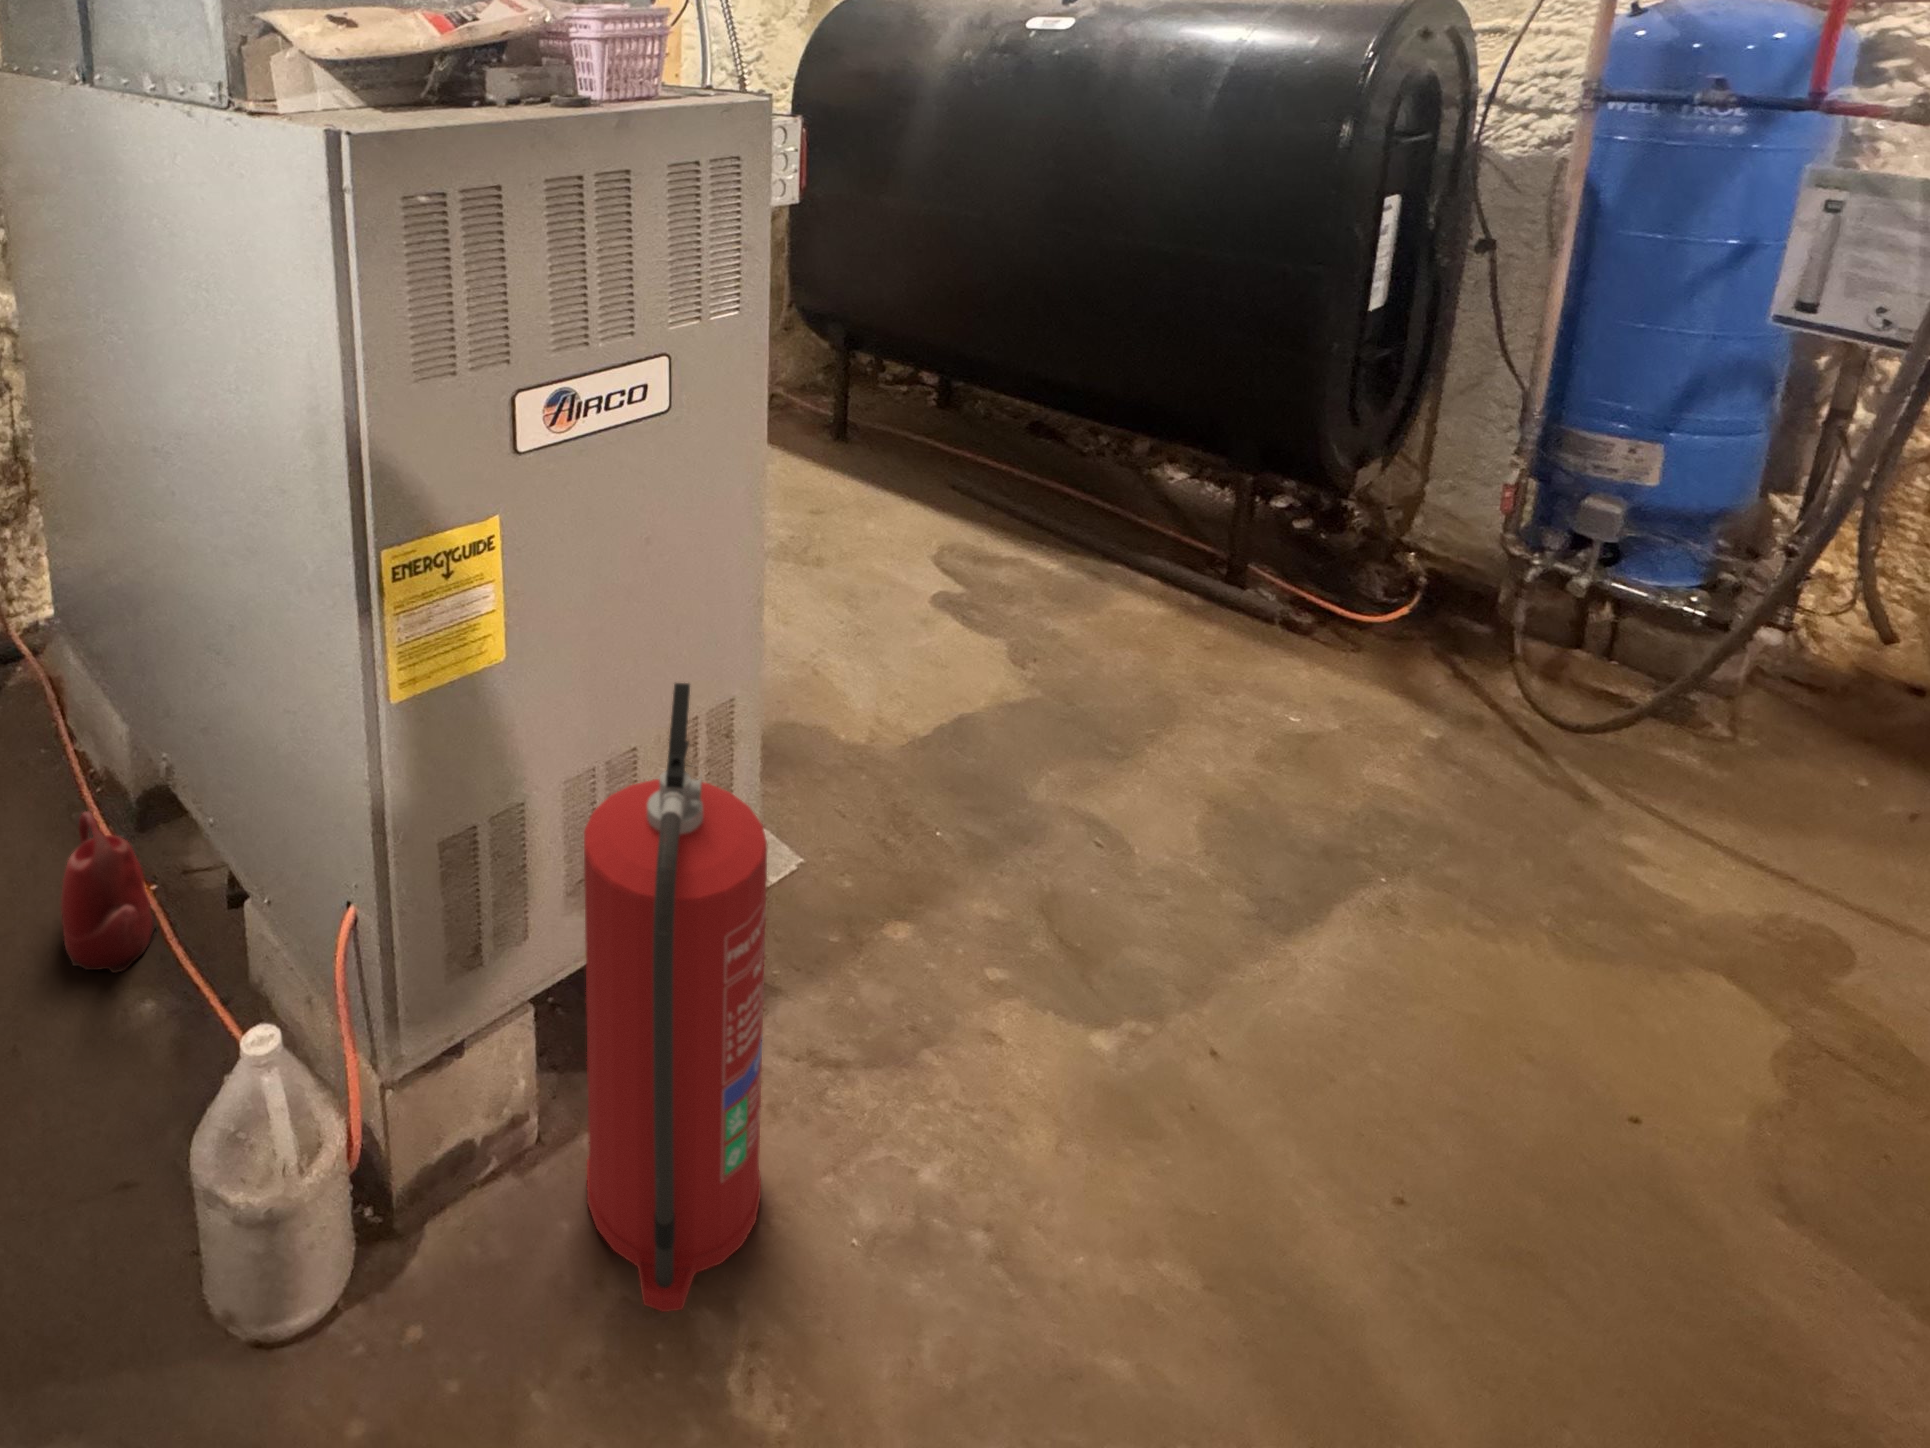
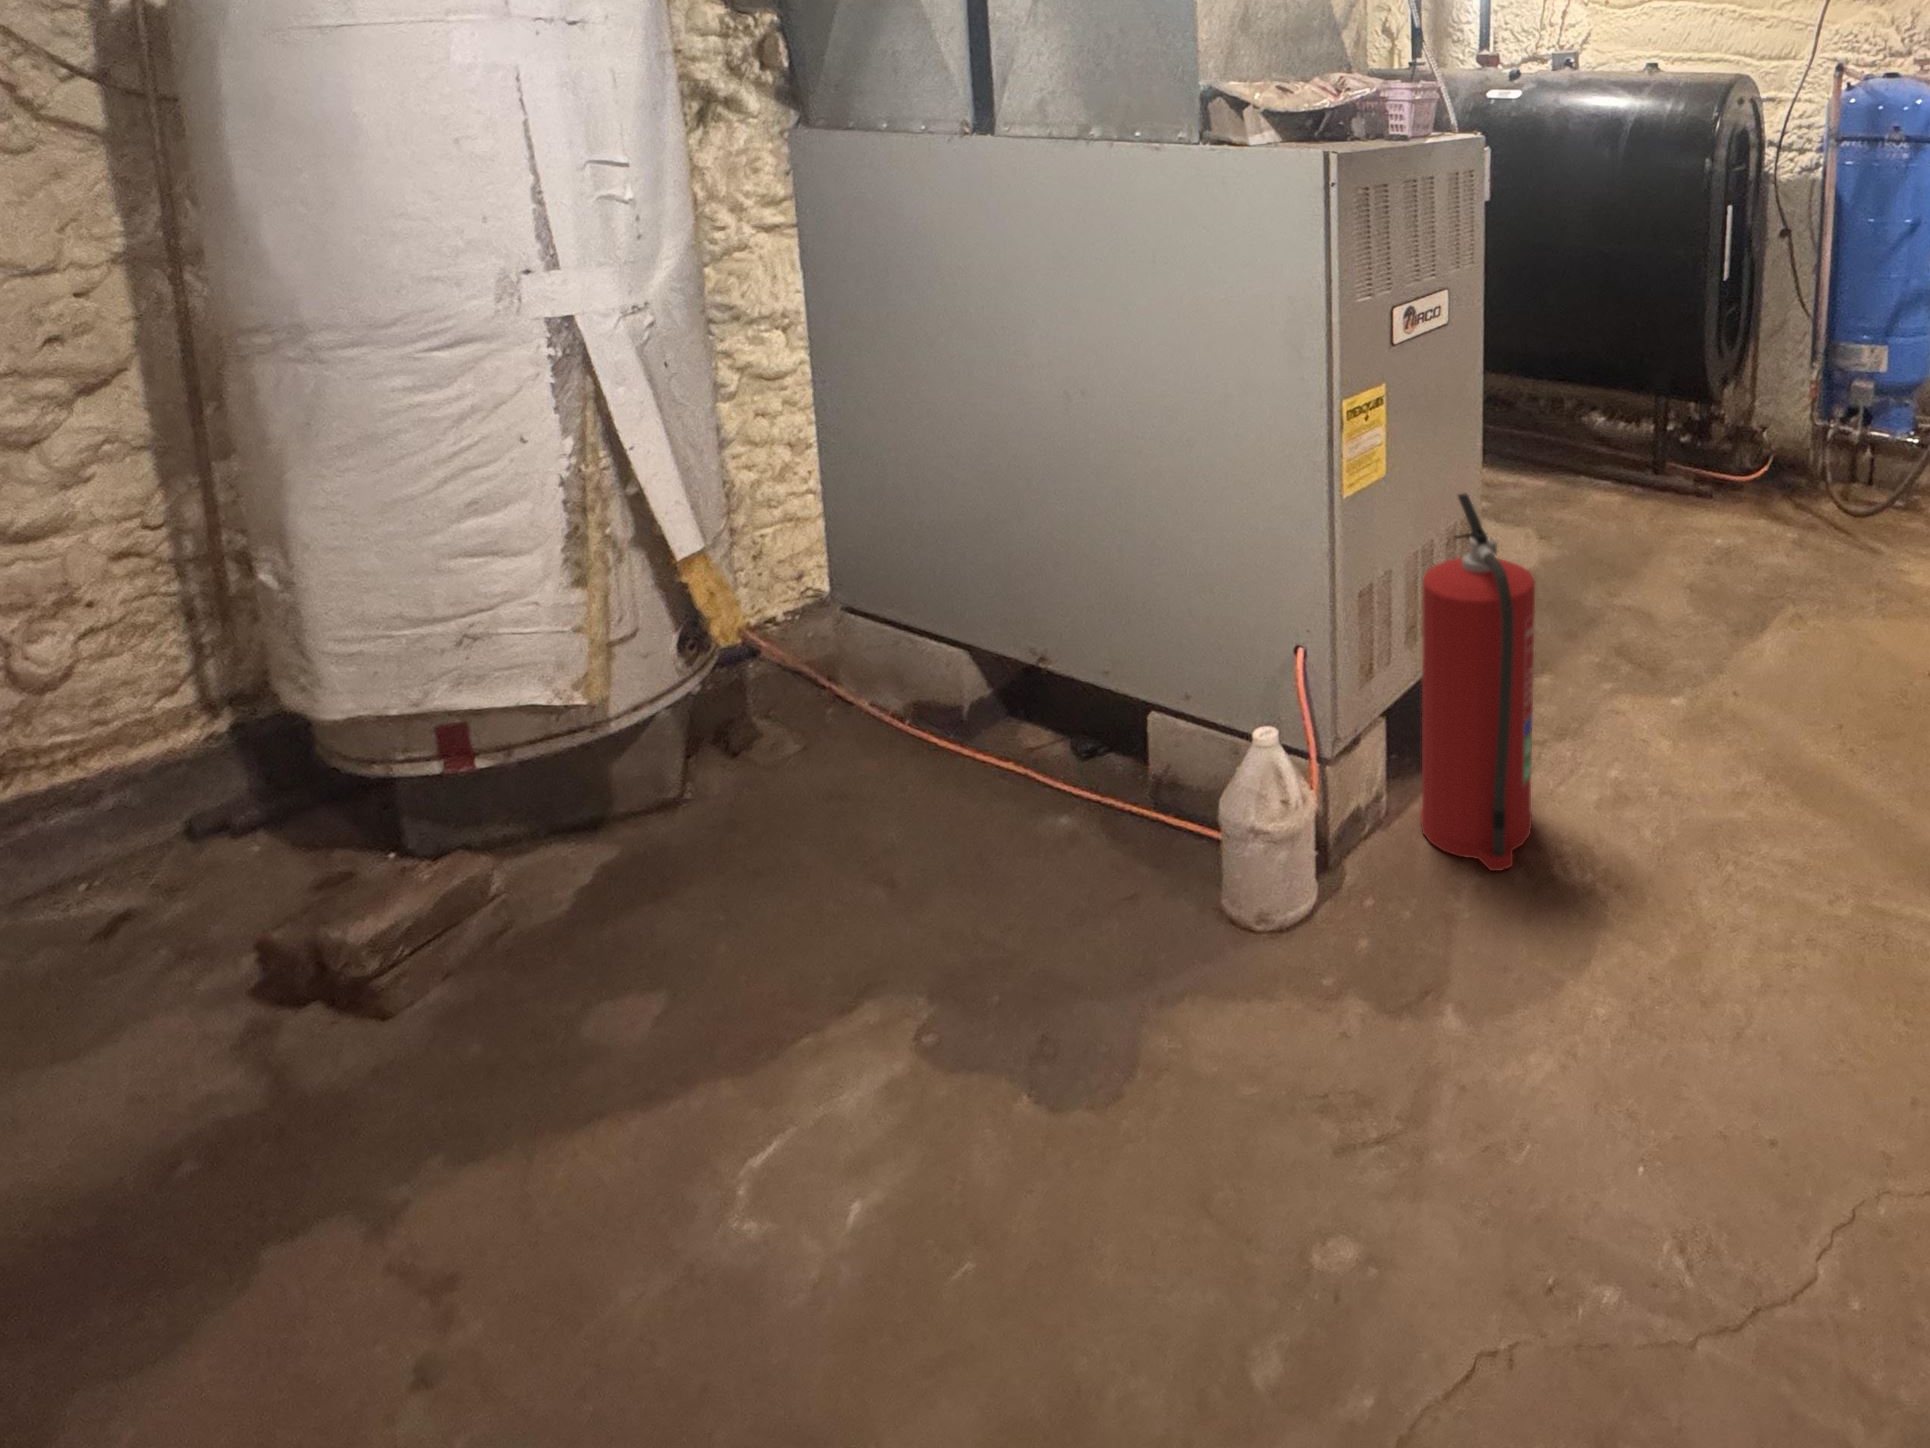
watering can: present [61,812,157,973] -> none [943,713,1054,833]

